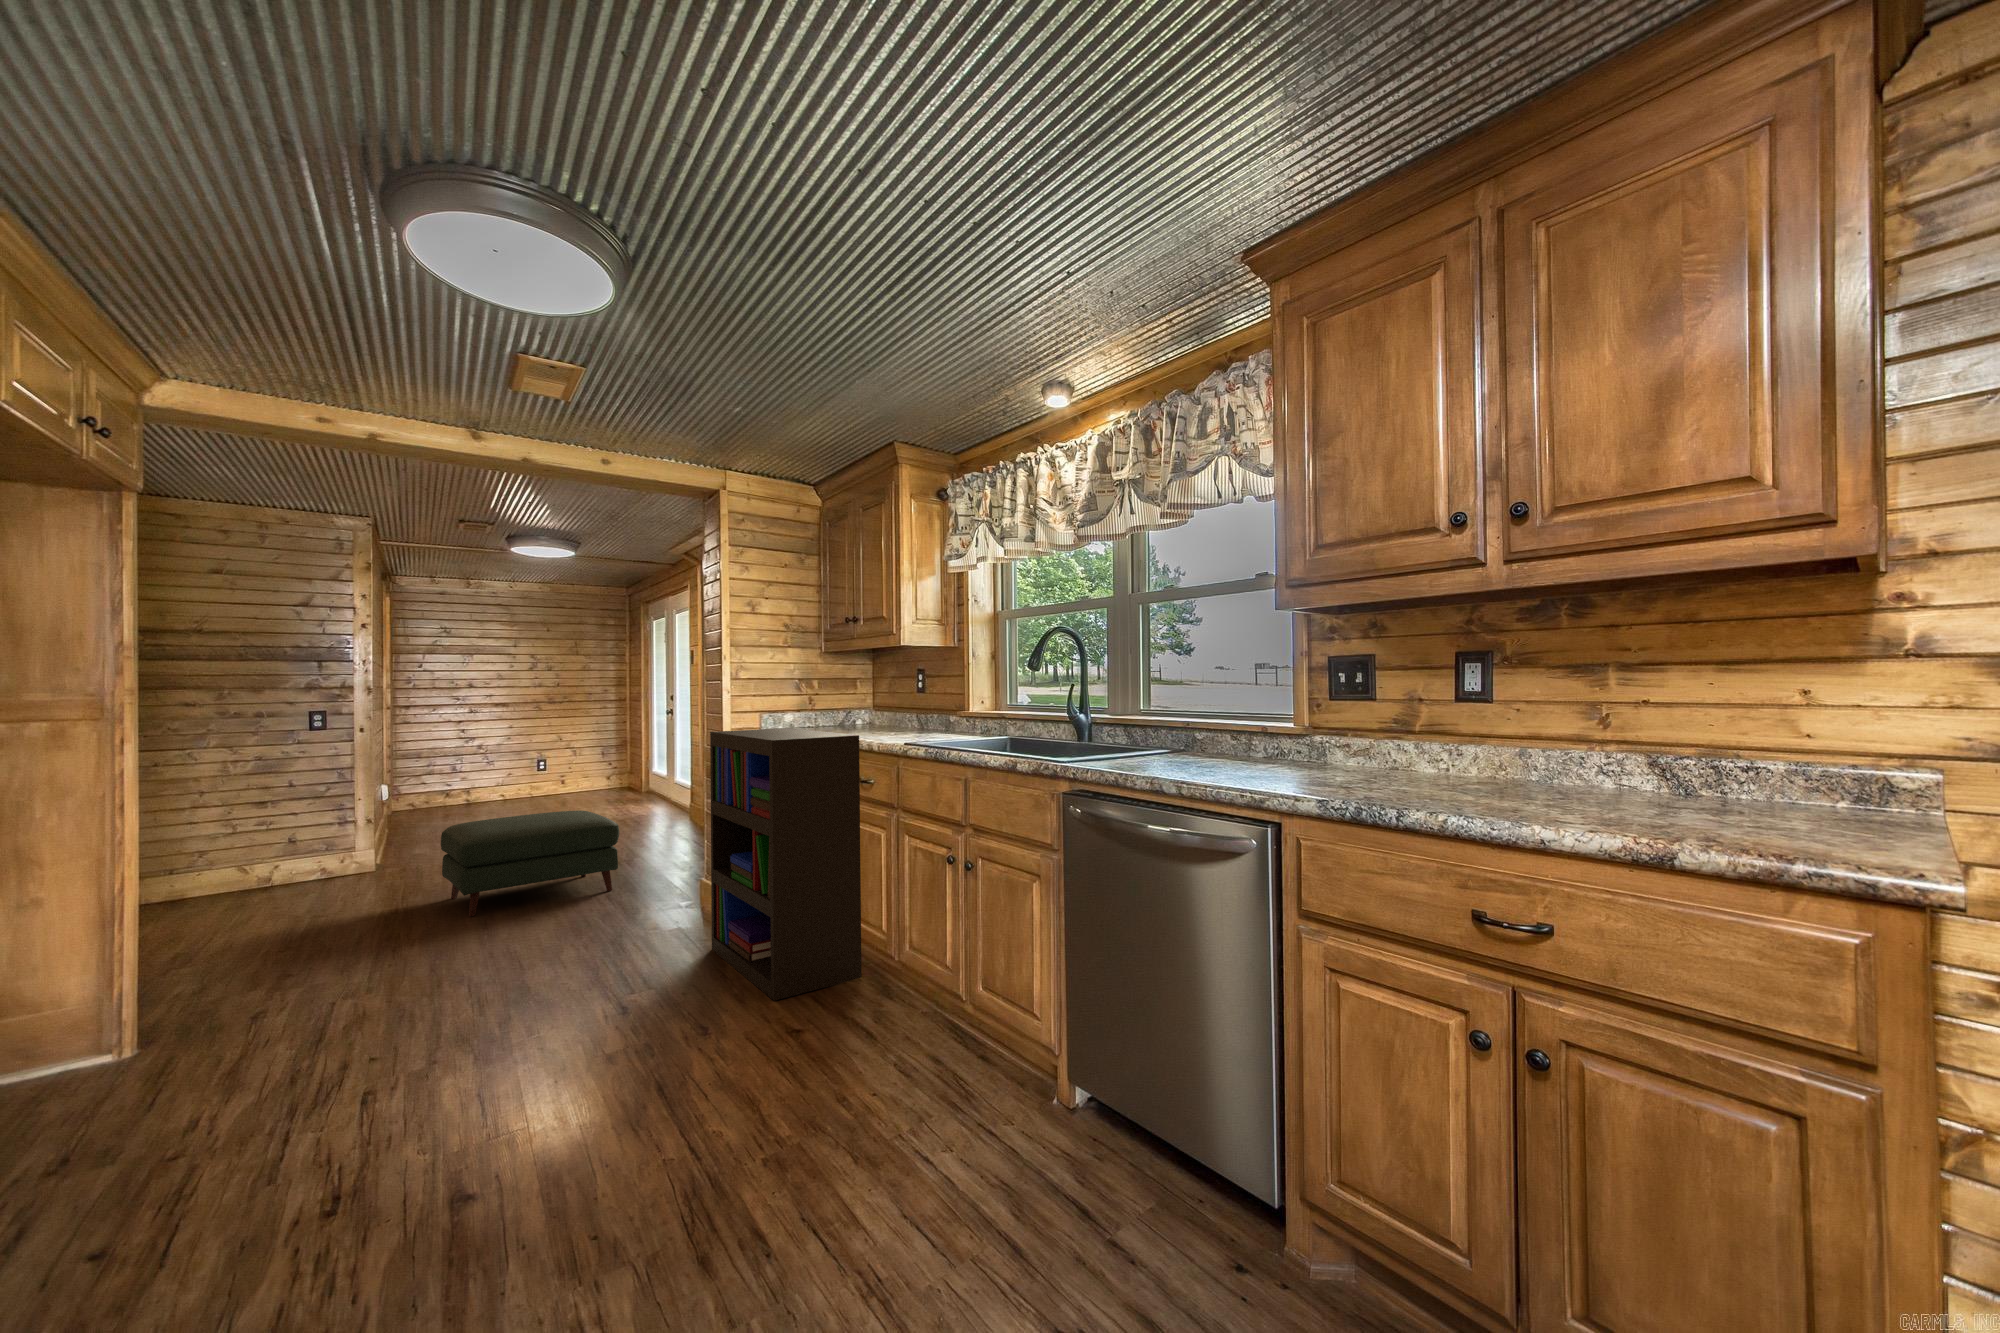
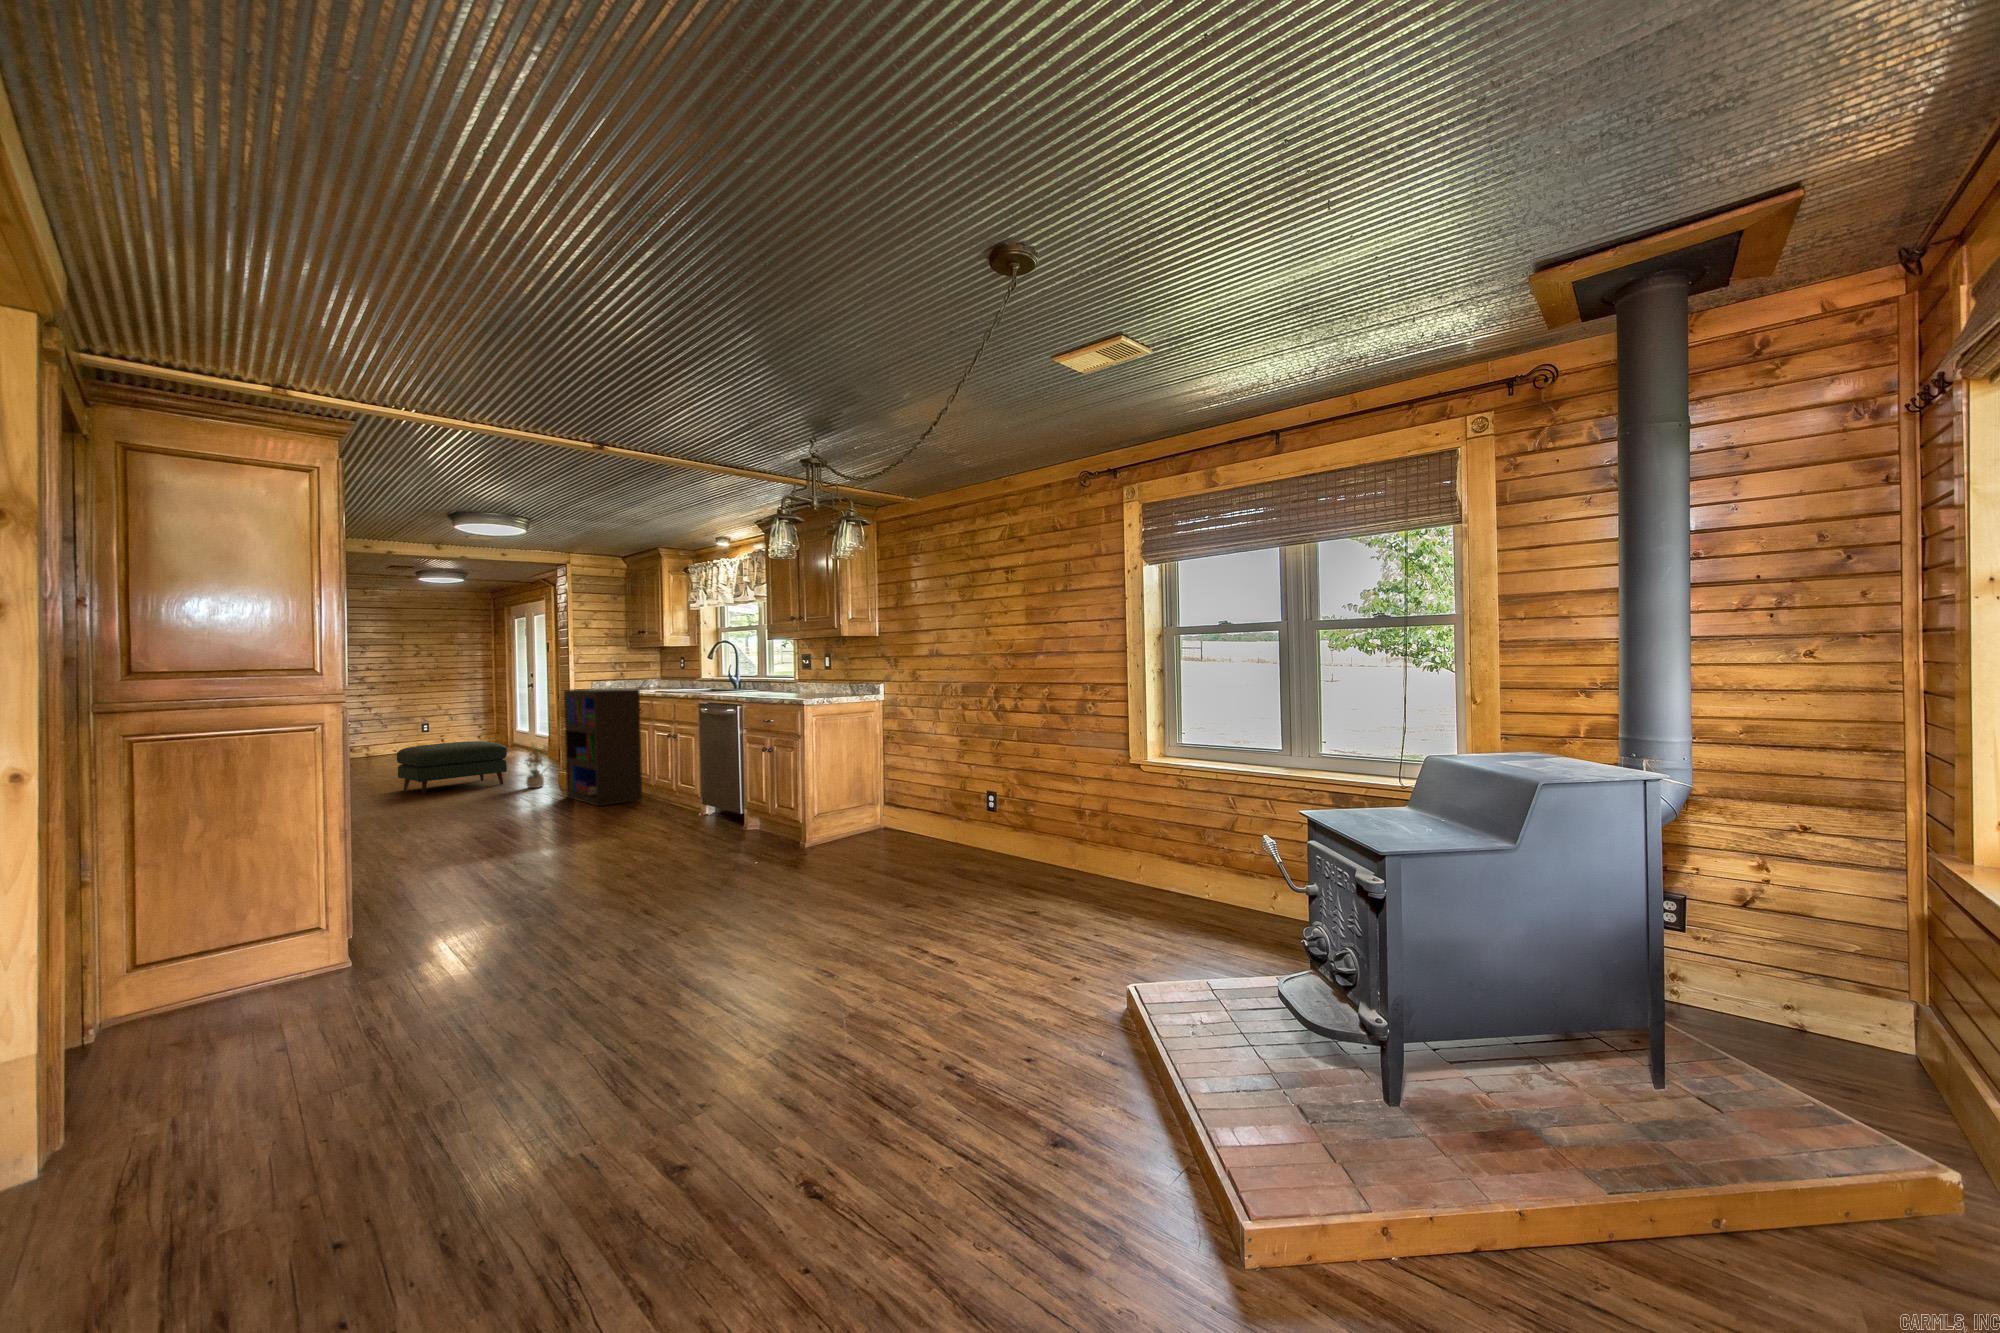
potted plant: none [624,819,705,909] -> present [526,745,551,788]

